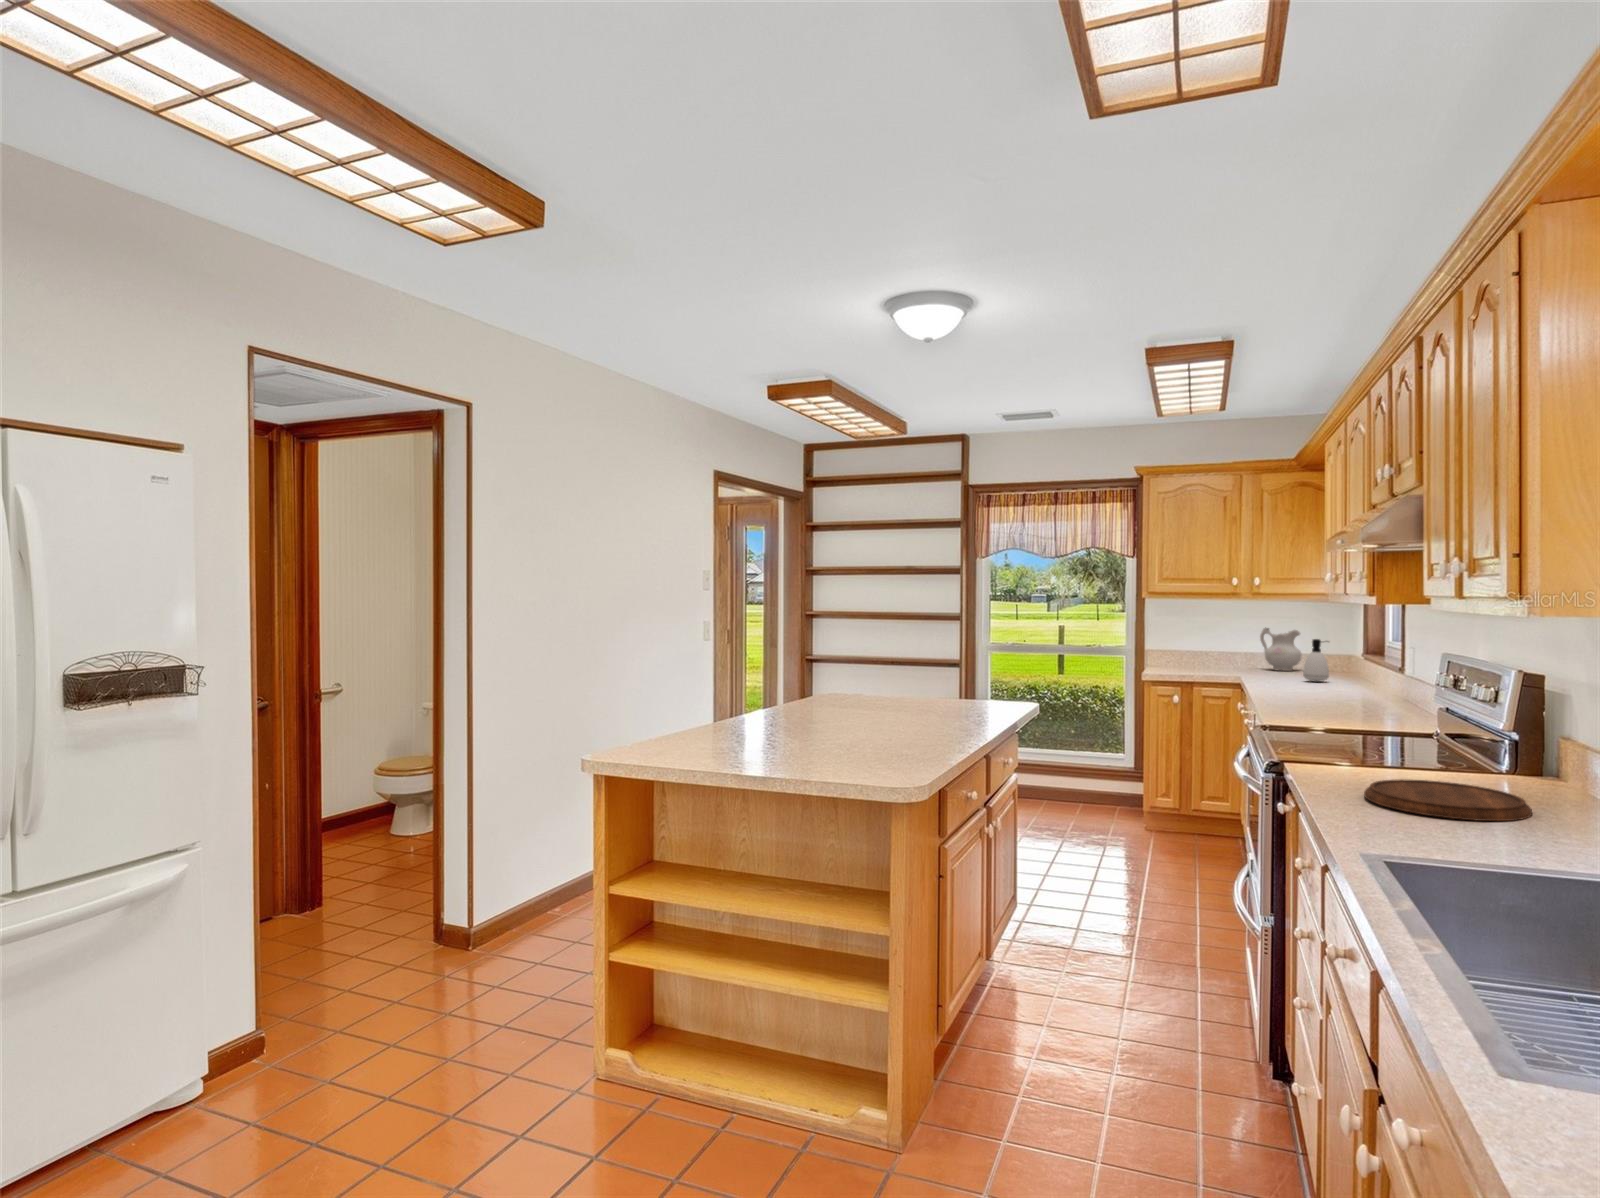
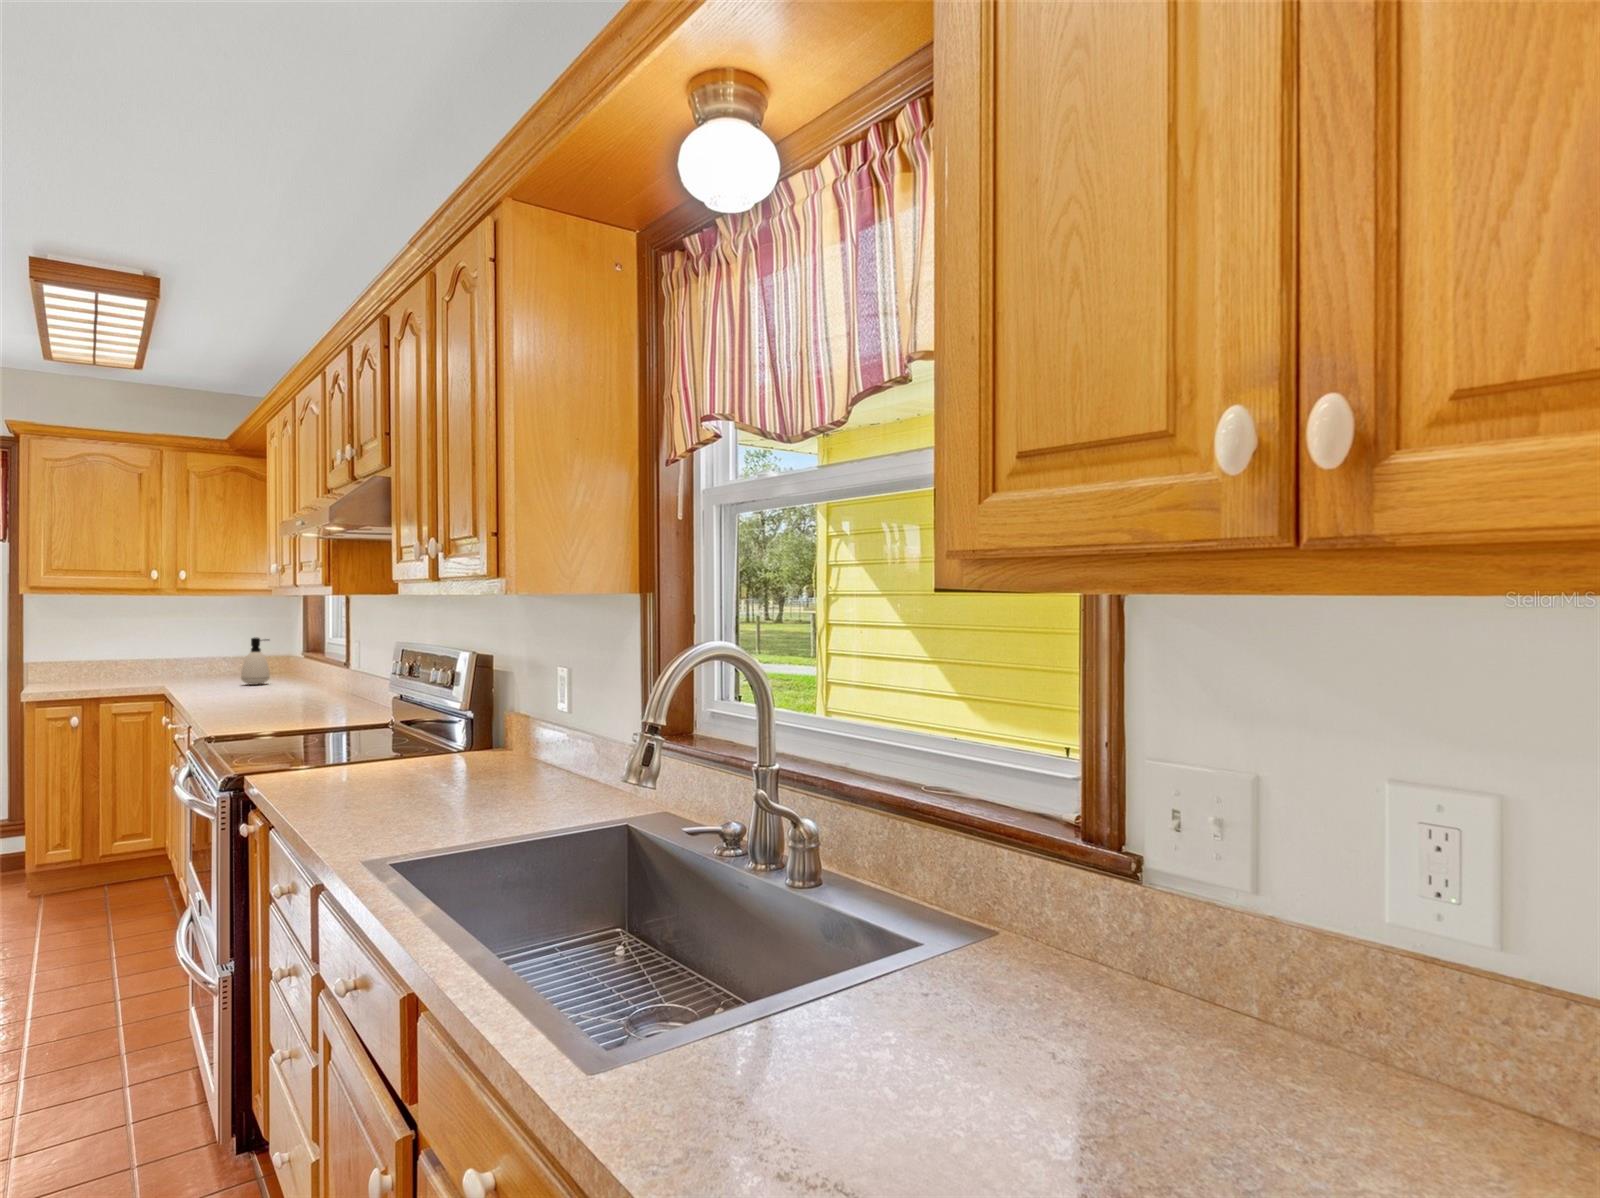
ceramic pitcher: present [1260,628,1301,671] -> none [187,628,236,676]
cutting board: present [1364,779,1532,821] -> none [345,768,497,806]

